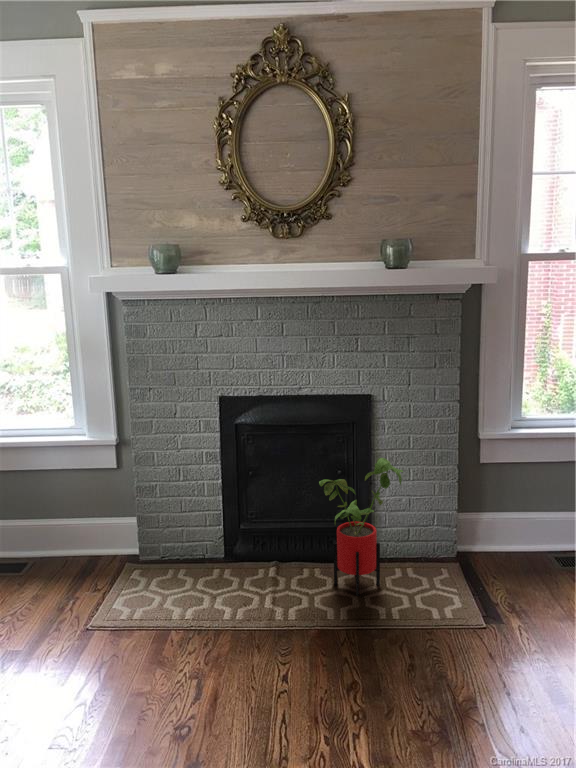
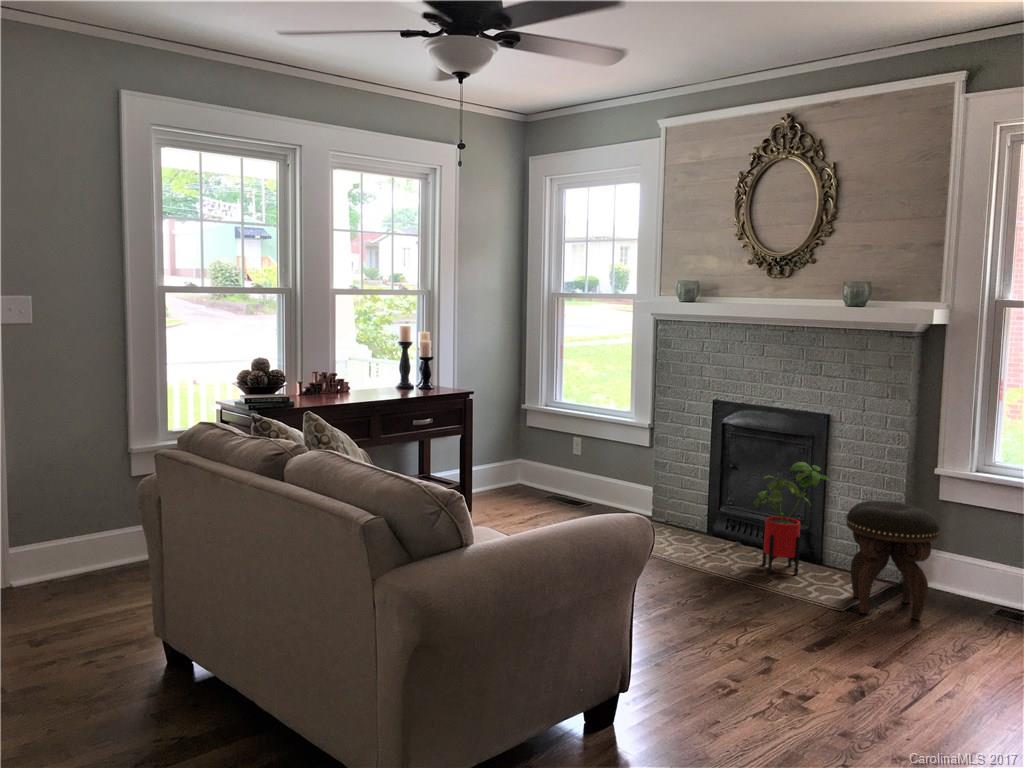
footstool: none [455,481,555,618] -> present [846,501,940,620]

